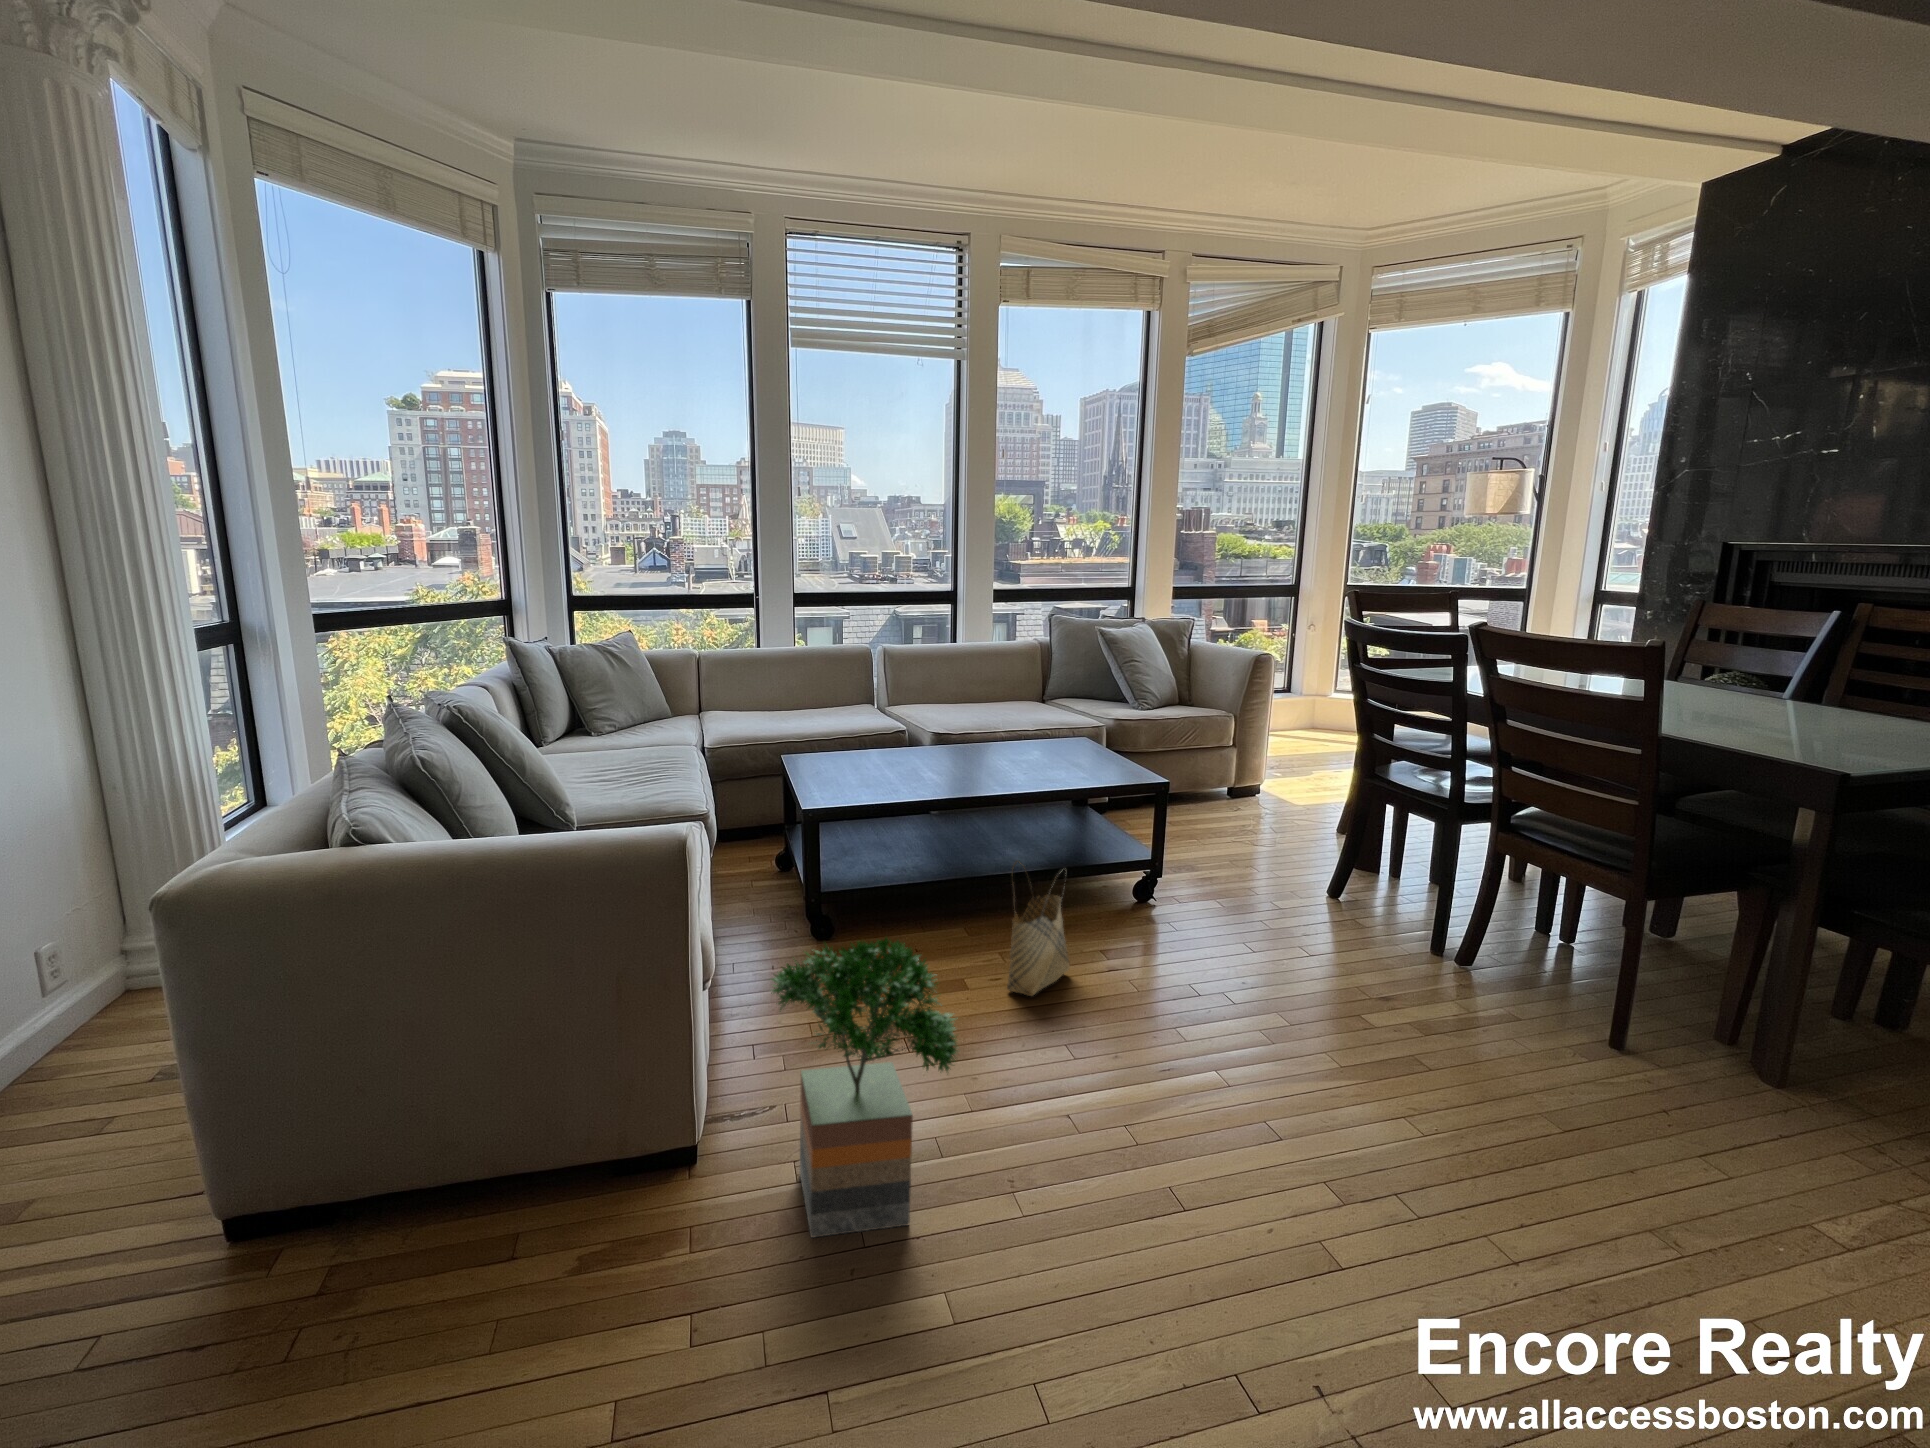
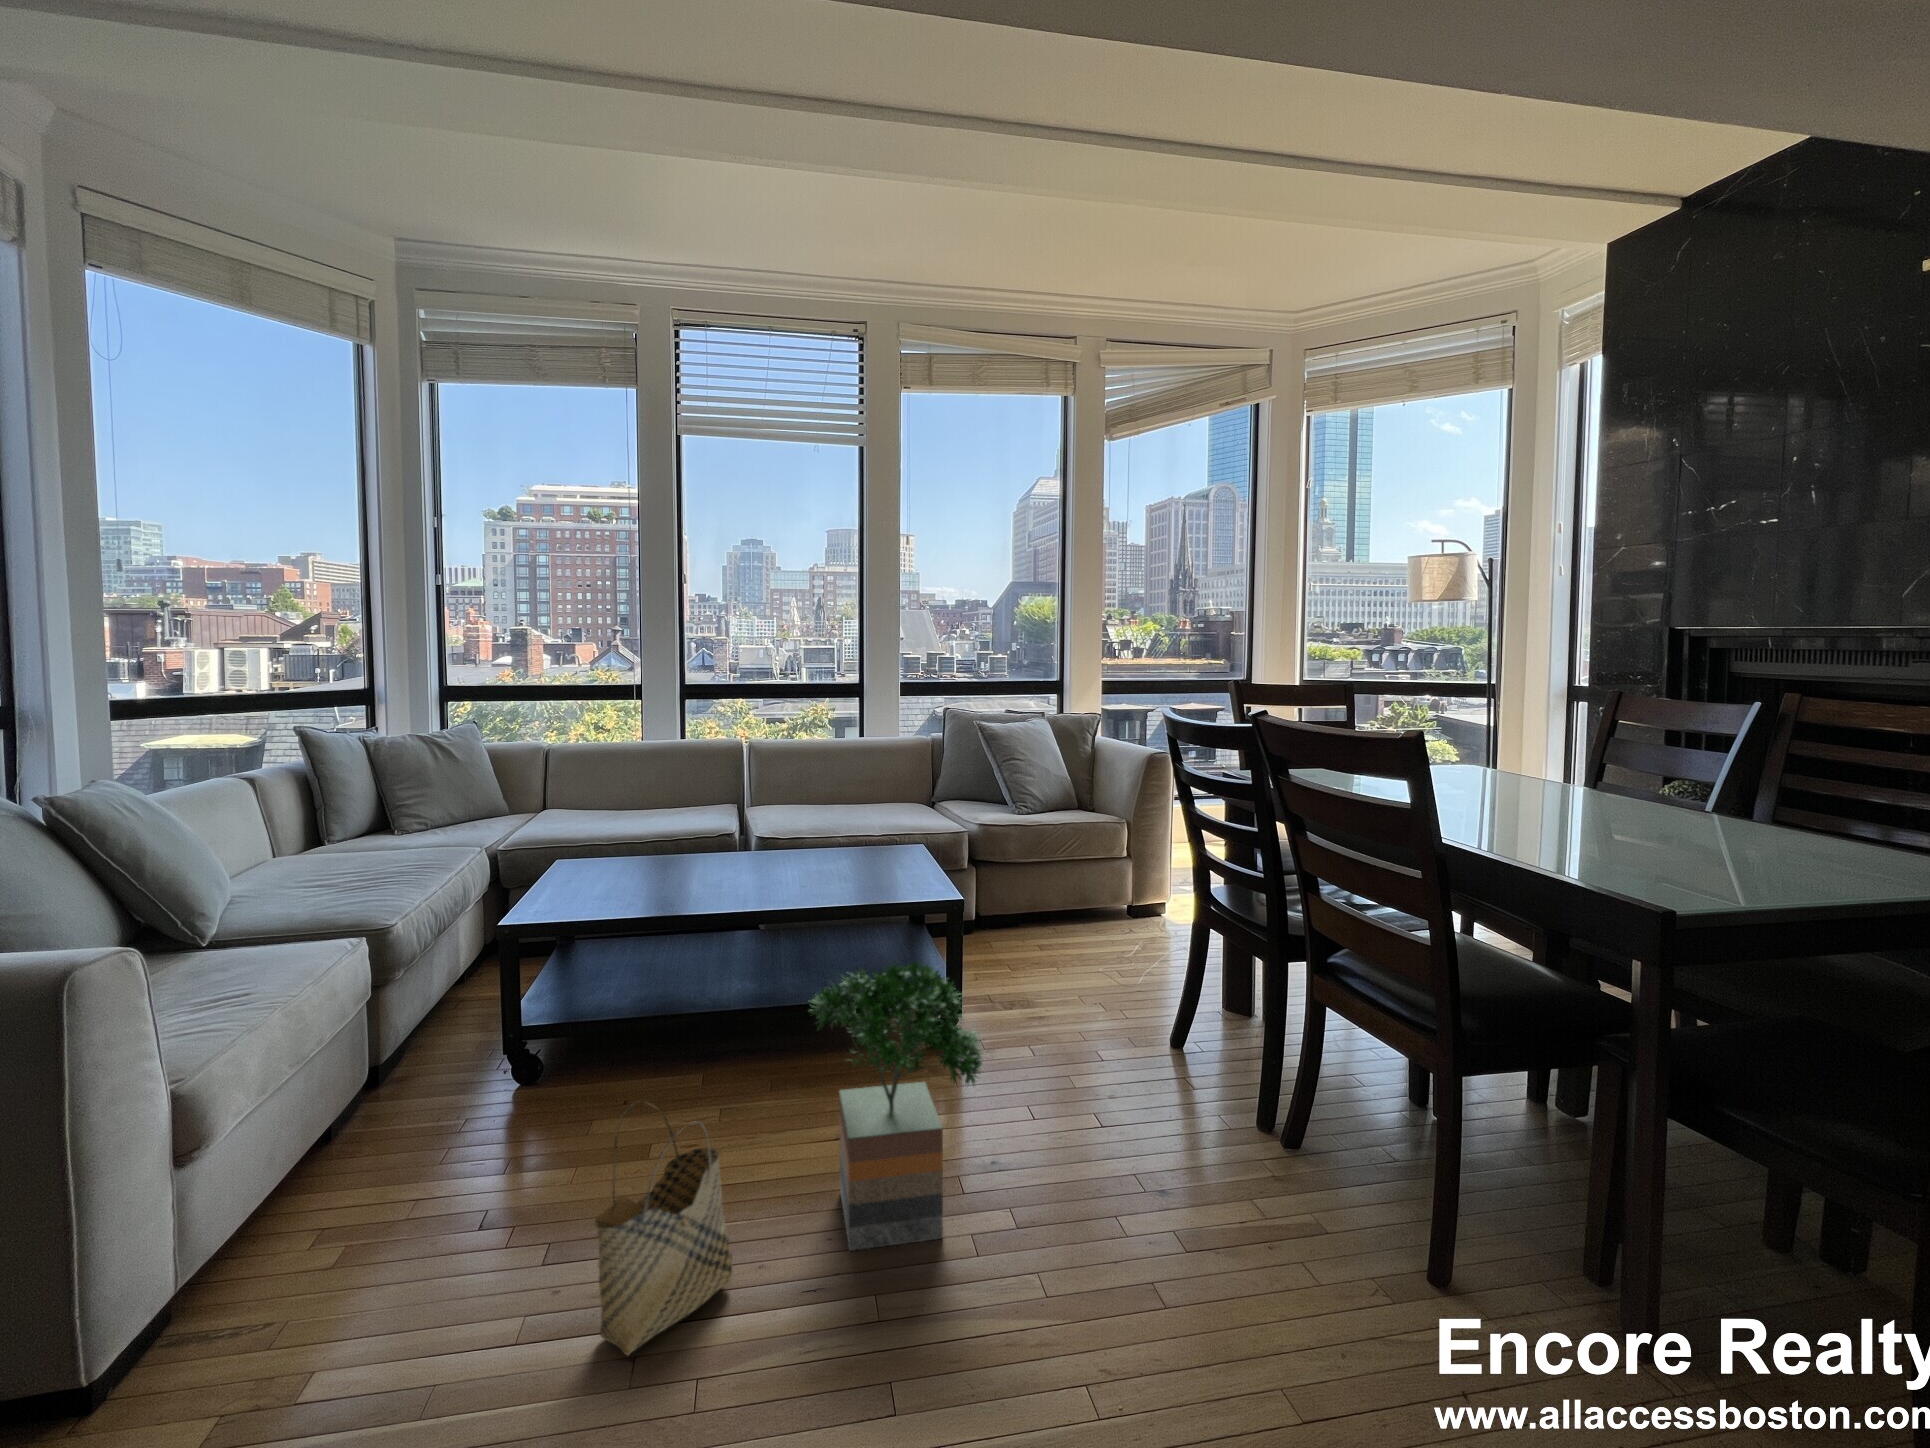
woven basket: present [1007,861,1070,996] -> present [594,1100,733,1355]

